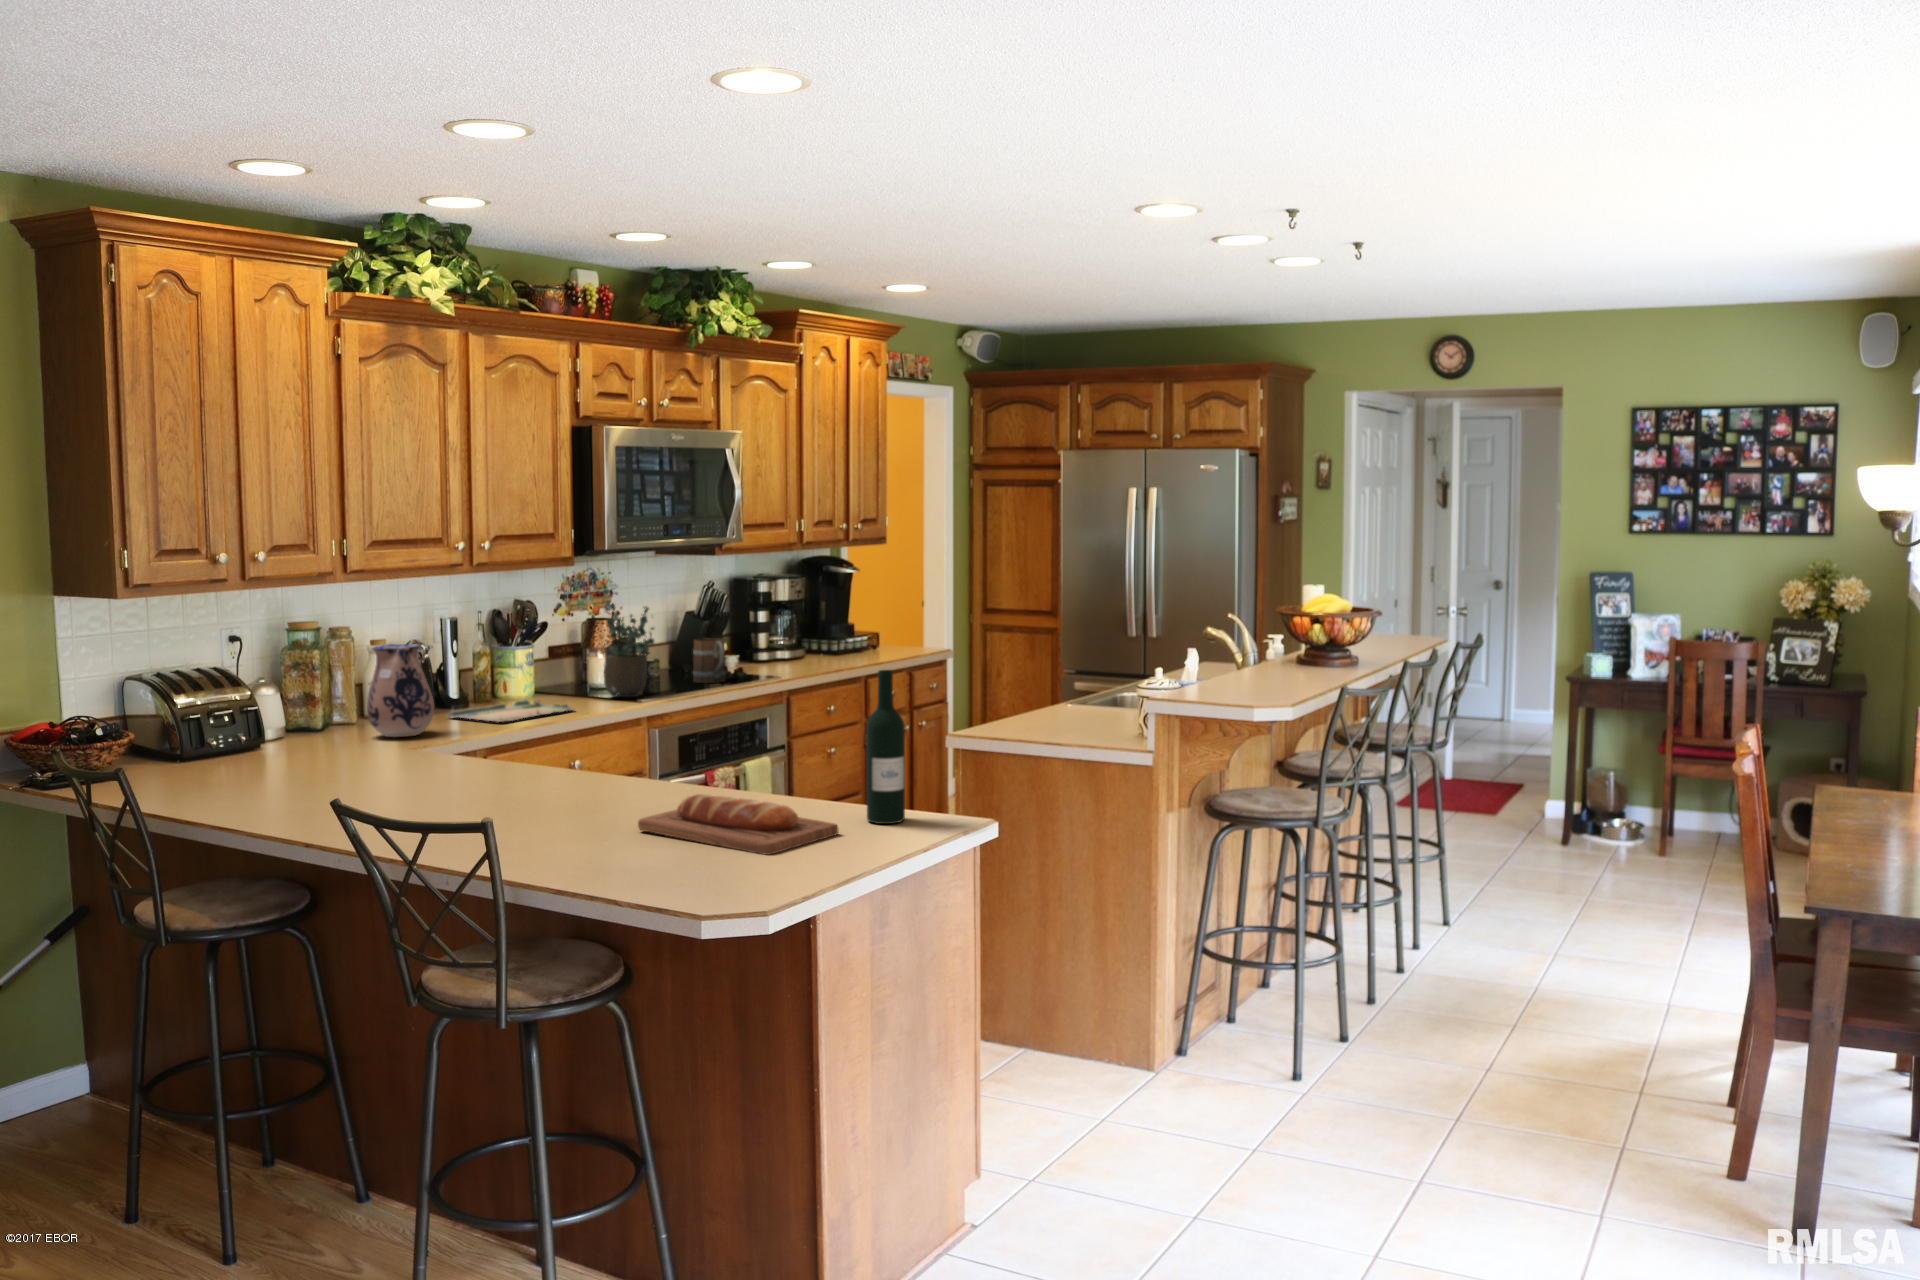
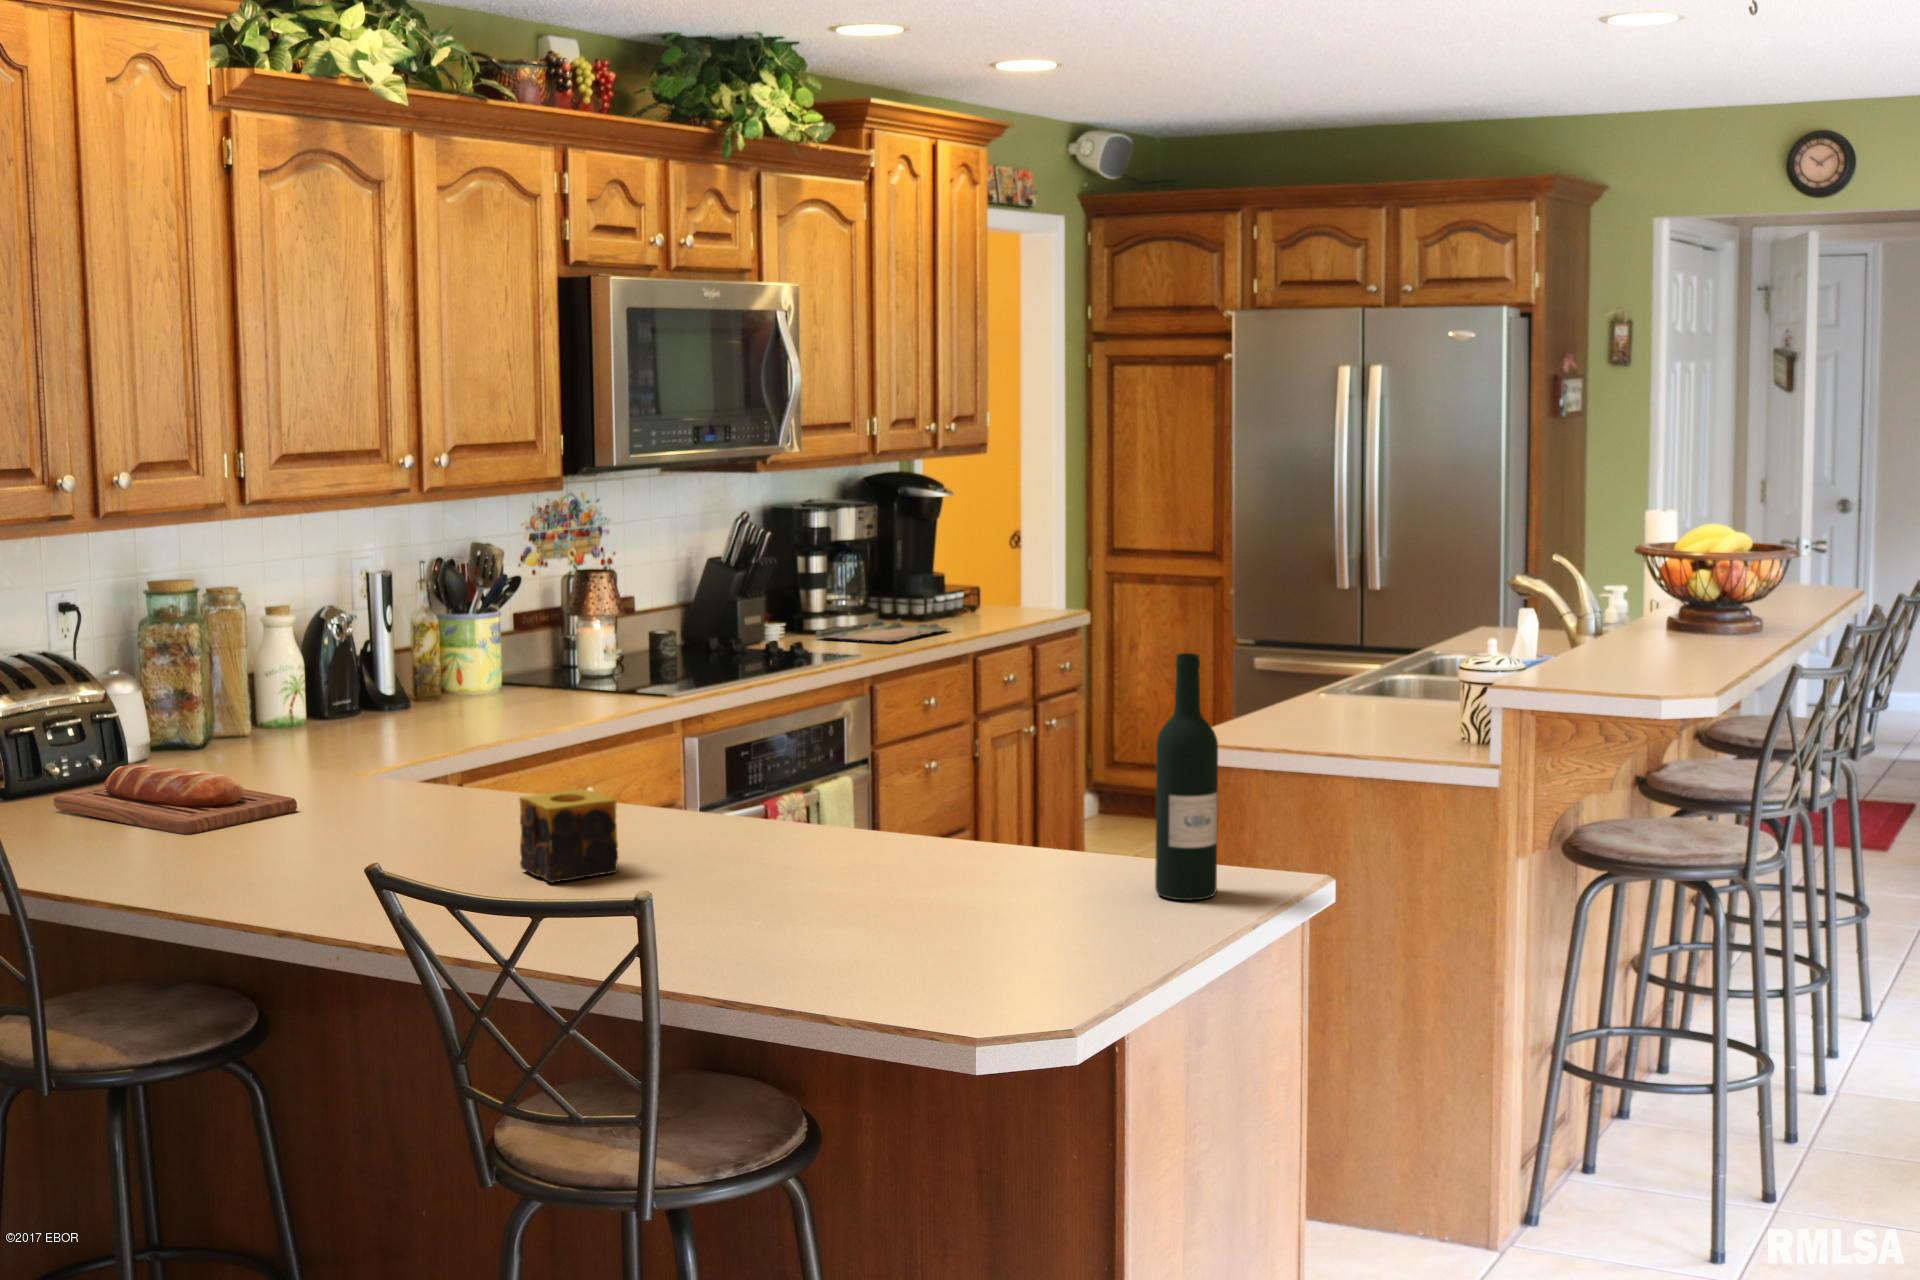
potted plant: present [604,589,654,697] -> none [606,524,688,689]
mug: present [693,639,725,683] -> none [732,598,781,665]
ceramic pitcher: present [367,644,434,737] -> none [281,612,382,758]
tray: present [448,700,574,722] -> present [815,619,949,642]
candle: none [481,753,542,811] -> present [519,789,618,883]
bread loaf: present [638,794,839,855] -> present [54,764,297,834]

